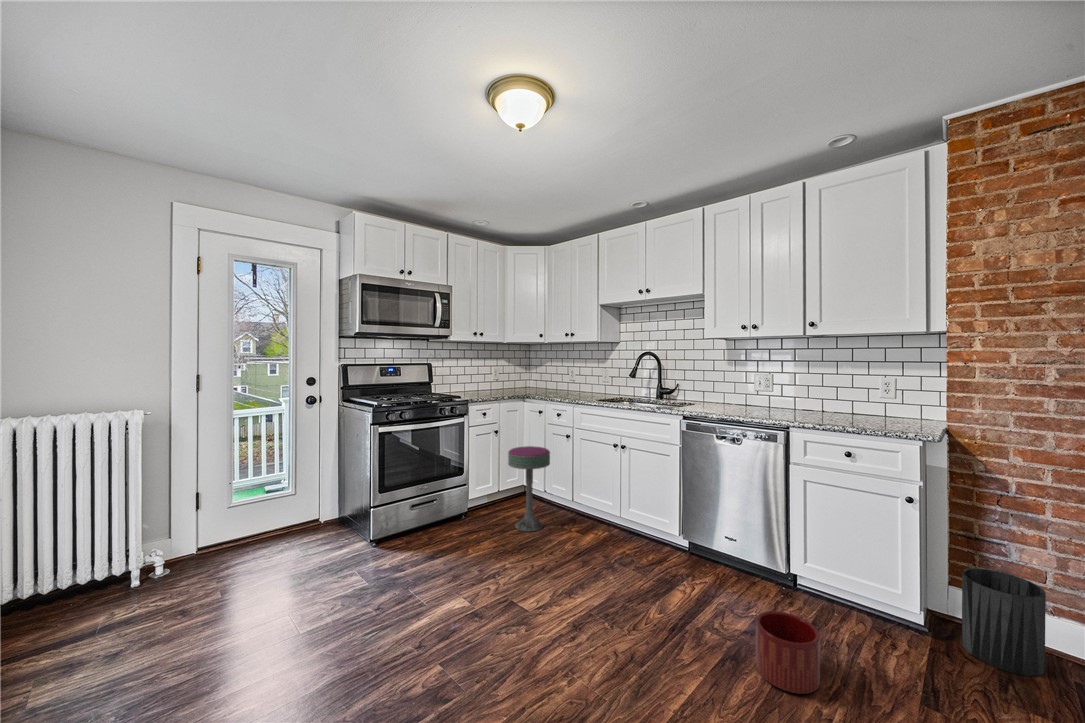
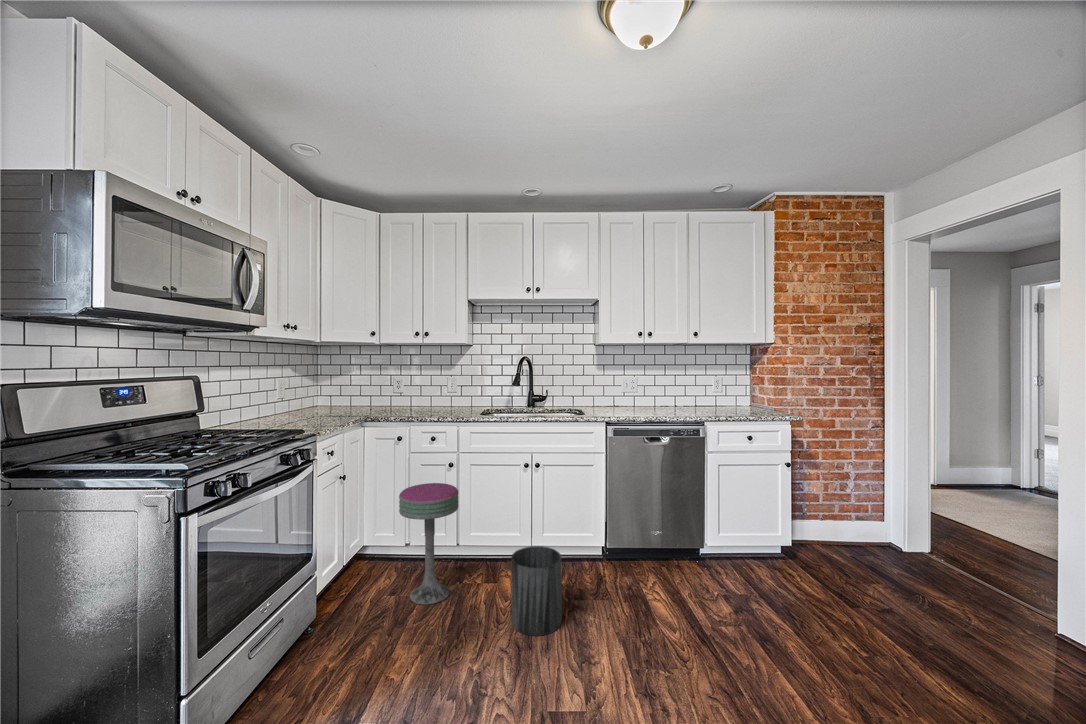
trash can: present [962,568,1046,676] -> present [511,546,562,636]
planter: present [756,611,820,694] -> none [773,573,825,637]

